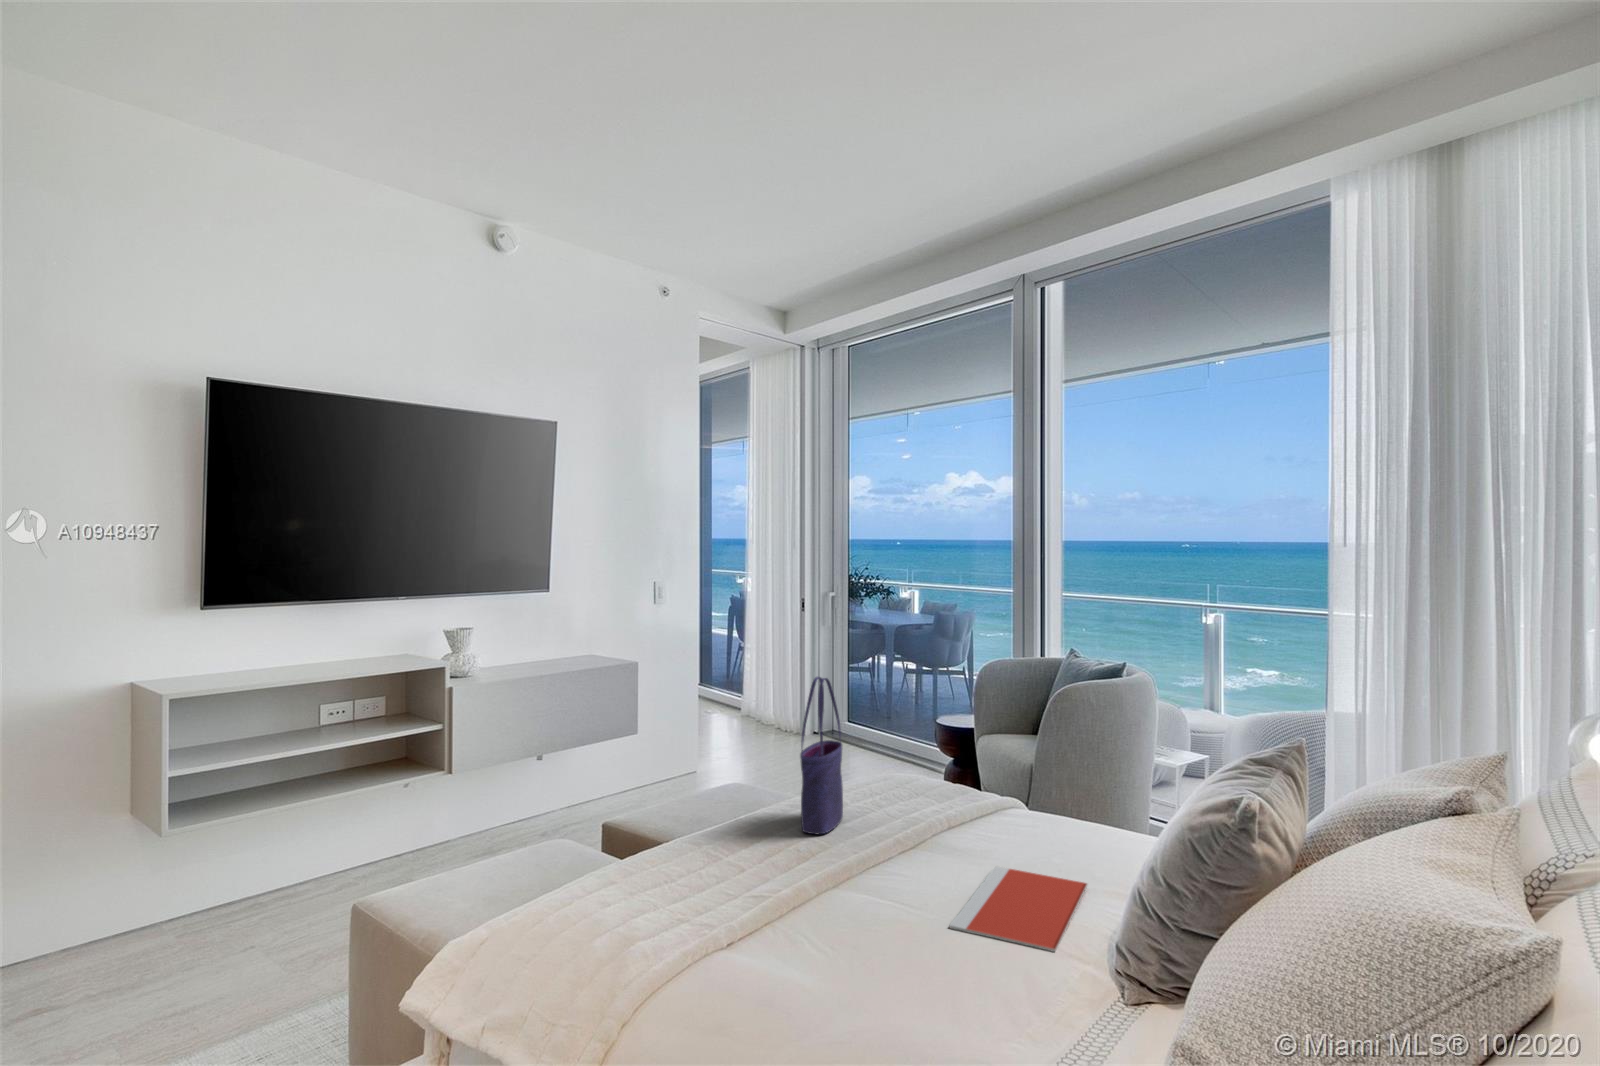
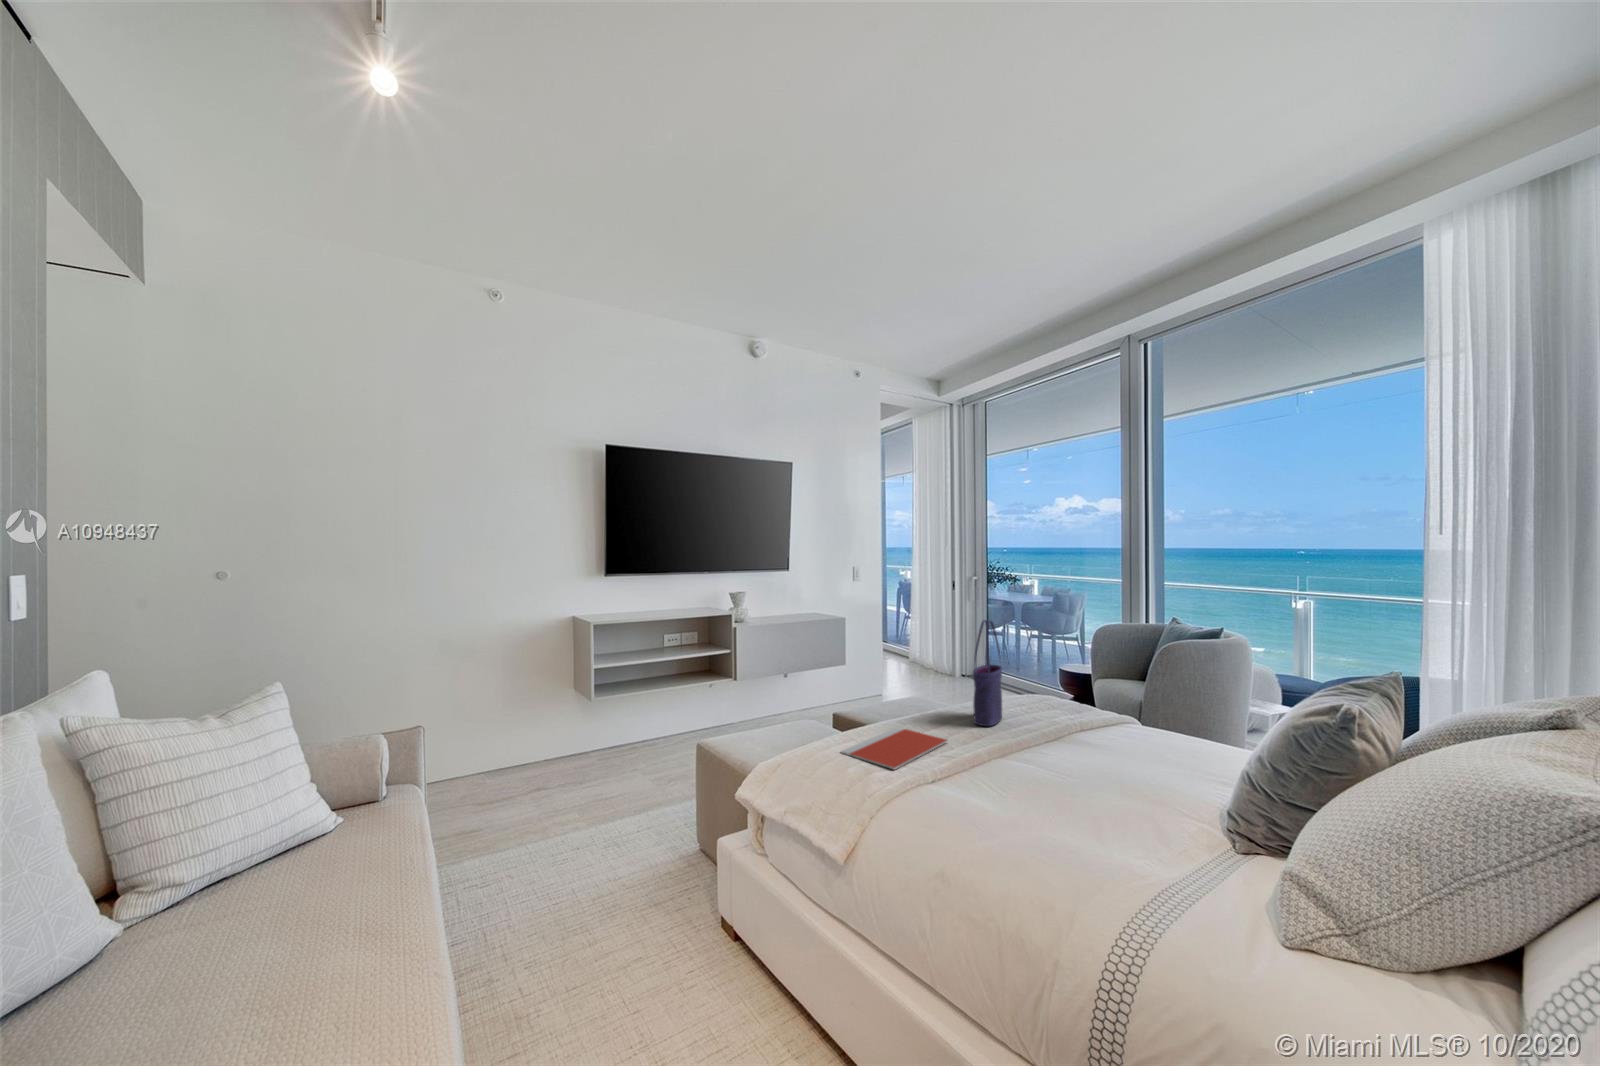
notebook: present [949,866,1088,952] -> present [841,727,948,769]

